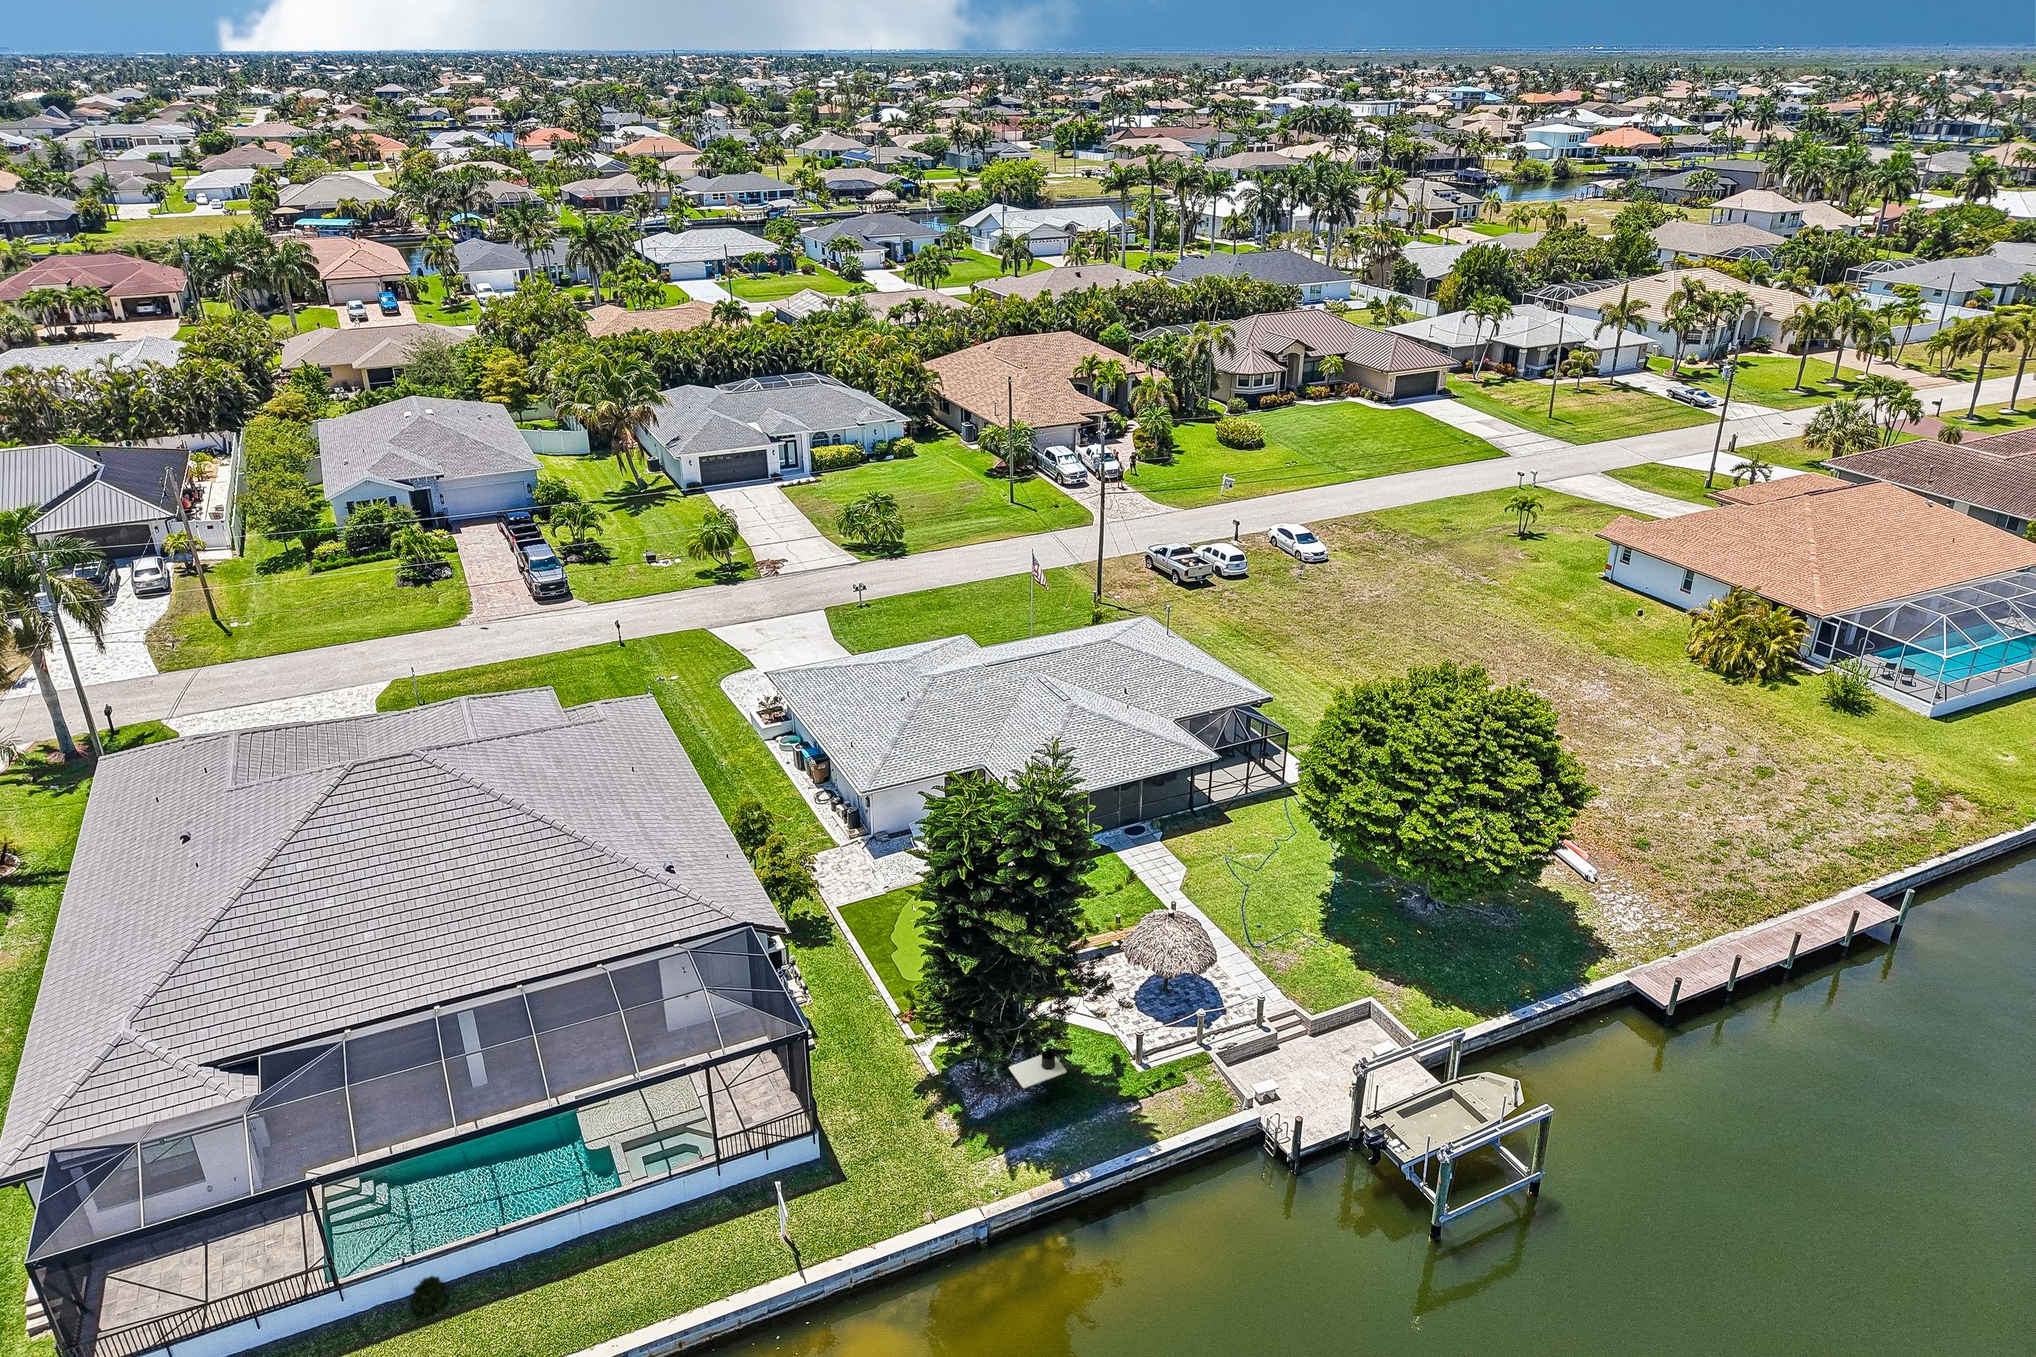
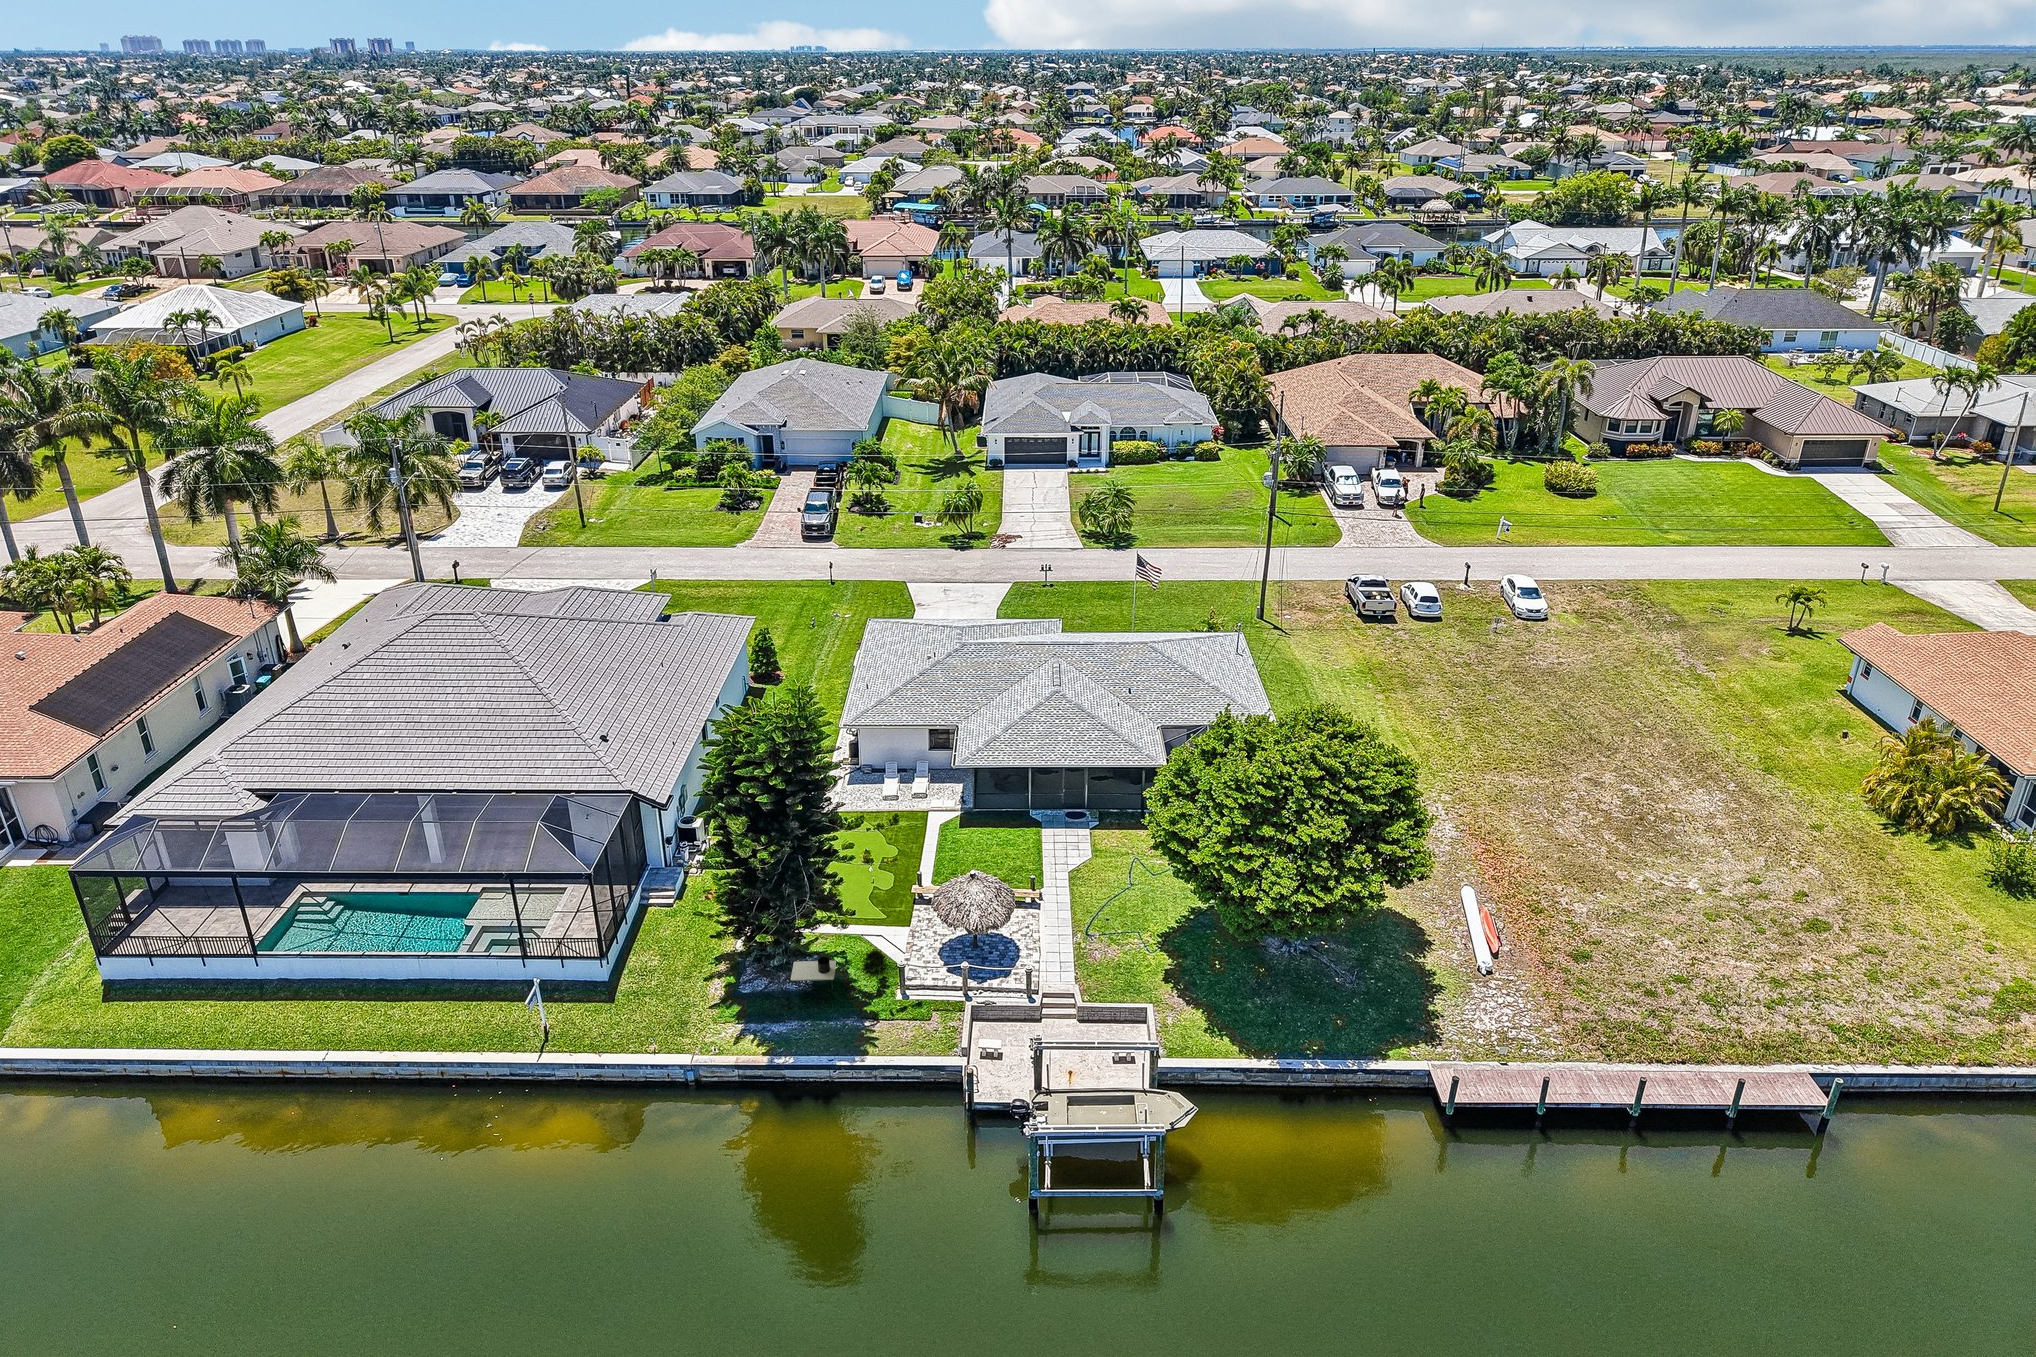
potted plant: present [409,1276,448,1315] -> present [863,949,886,973]

